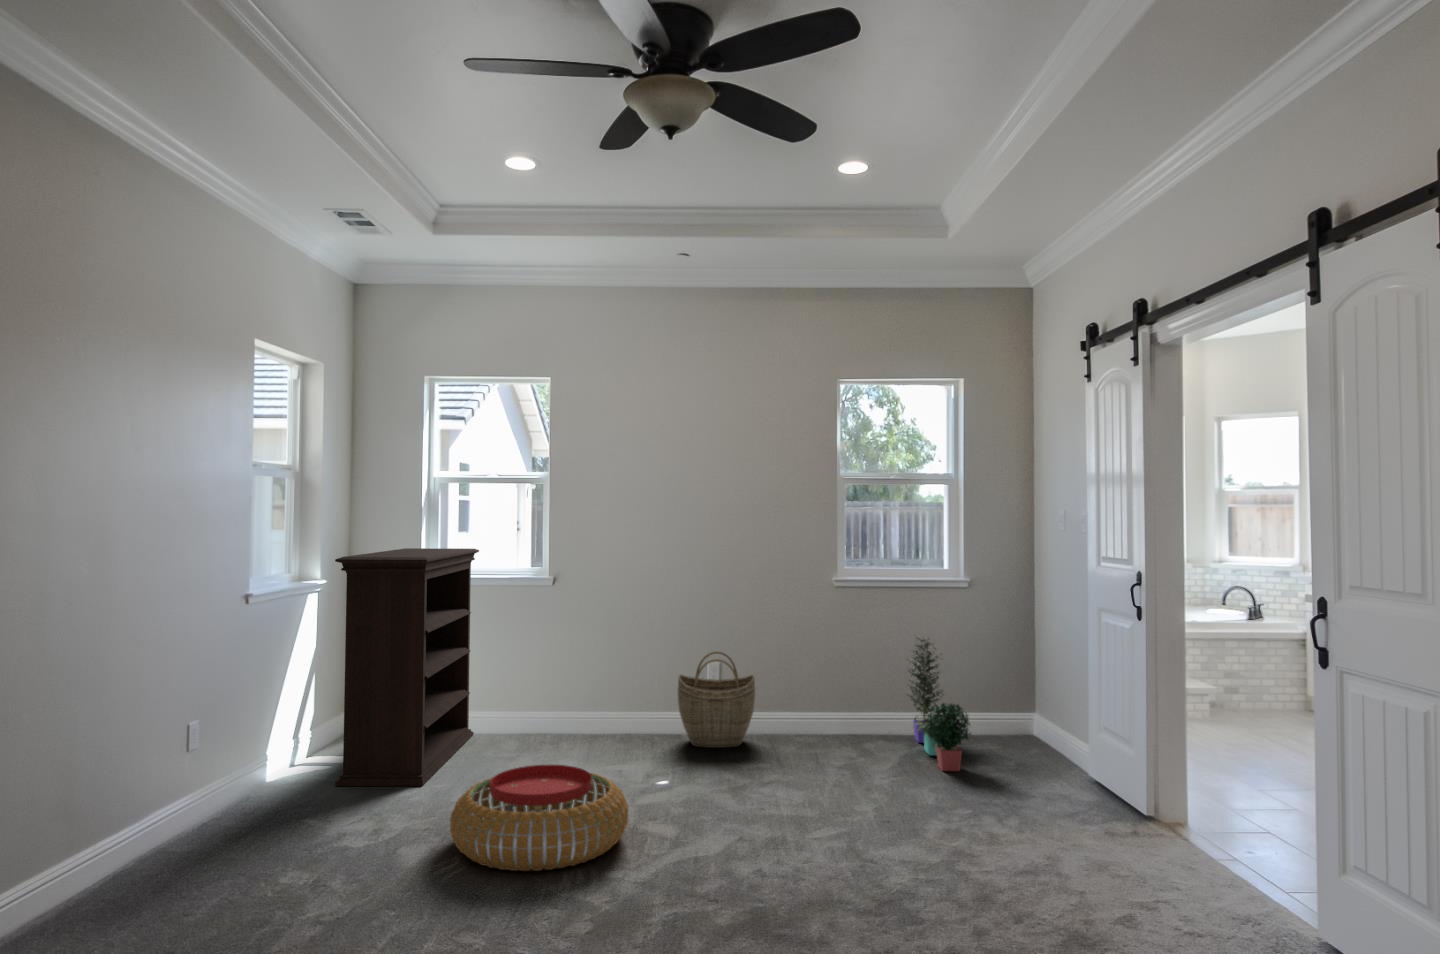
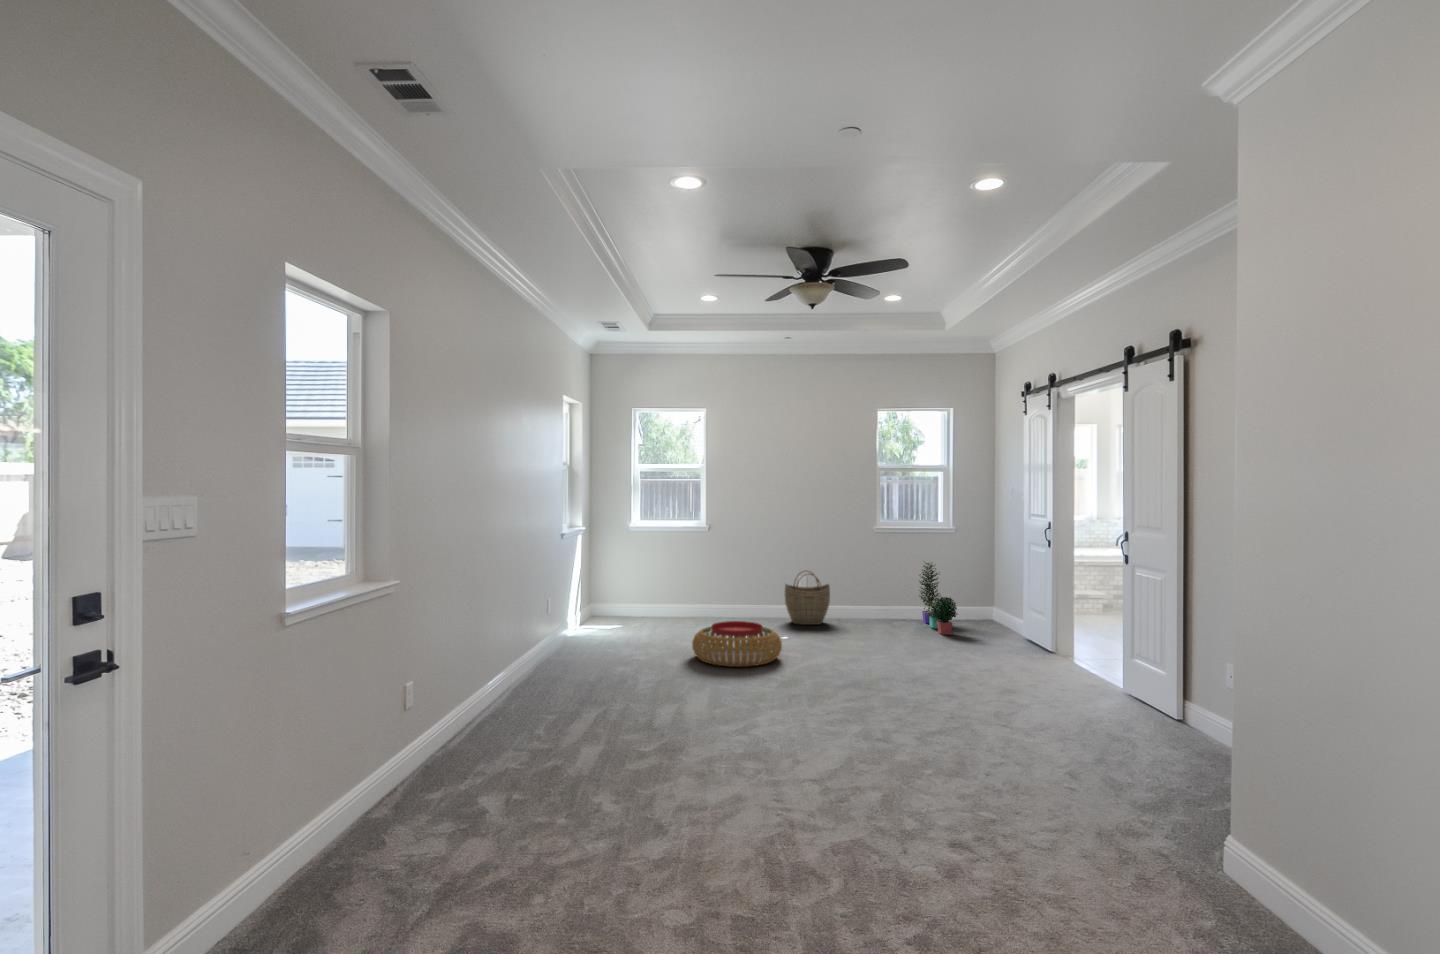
bookshelf: present [335,548,479,786] -> none [607,510,665,639]

